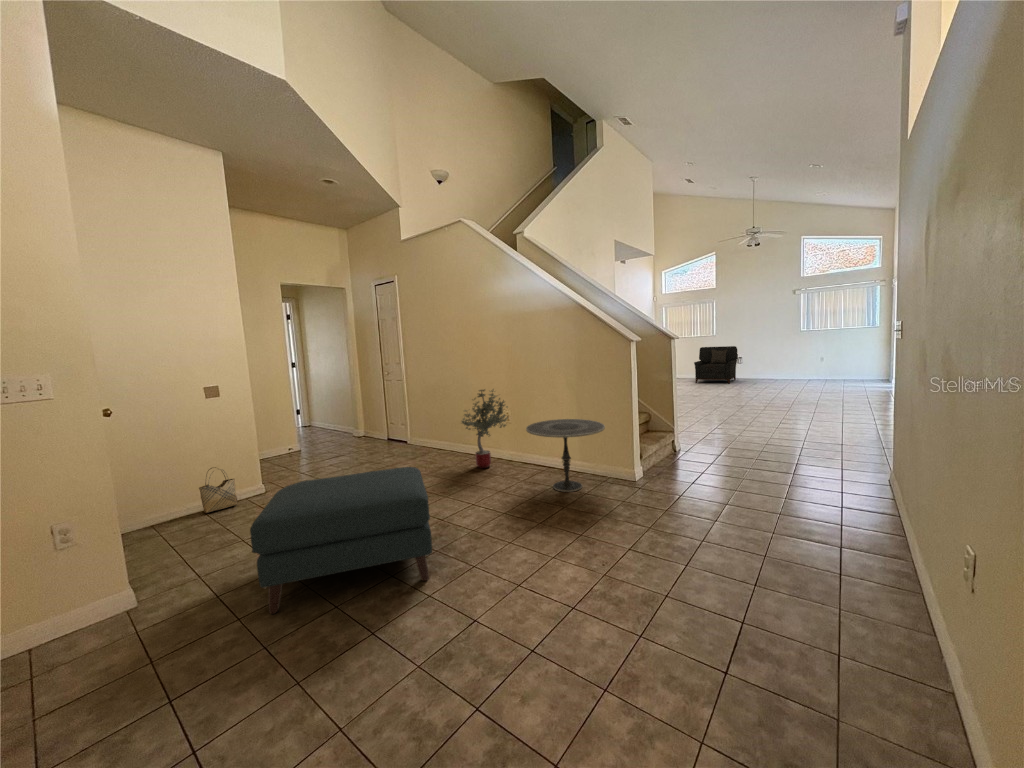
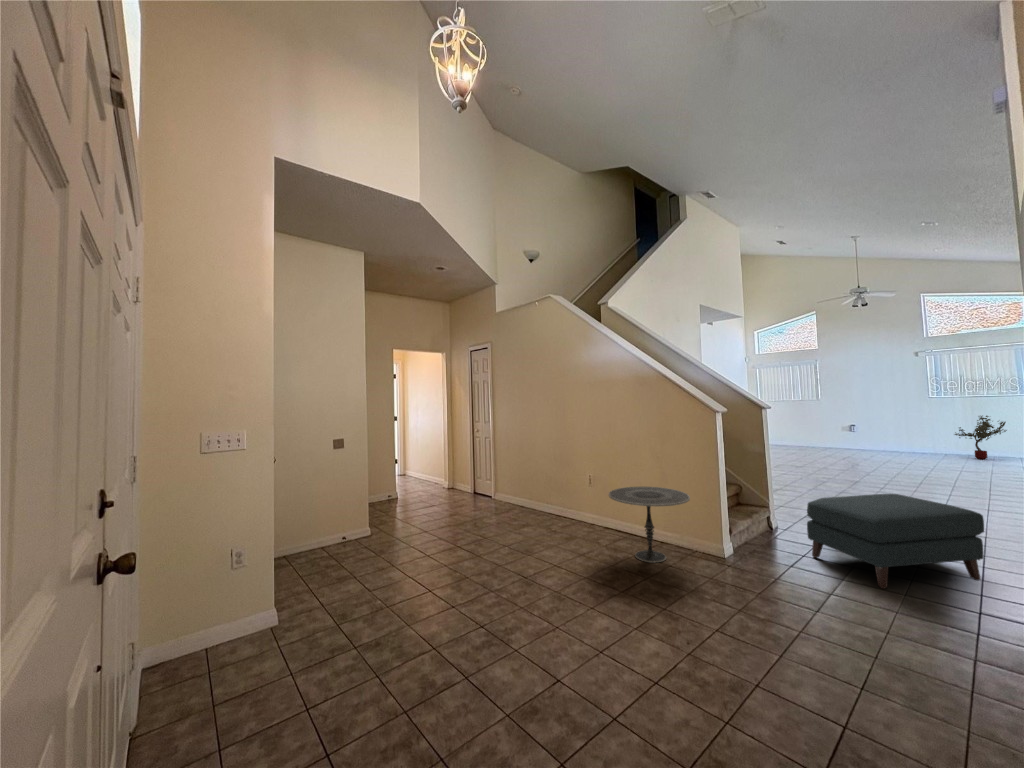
armchair: present [694,346,738,384] -> none [796,412,850,454]
potted tree: present [462,389,508,468] -> present [955,416,1007,459]
woven basket: present [199,467,237,513] -> none [319,510,347,550]
ottoman: present [250,467,432,614] -> present [807,494,984,589]

